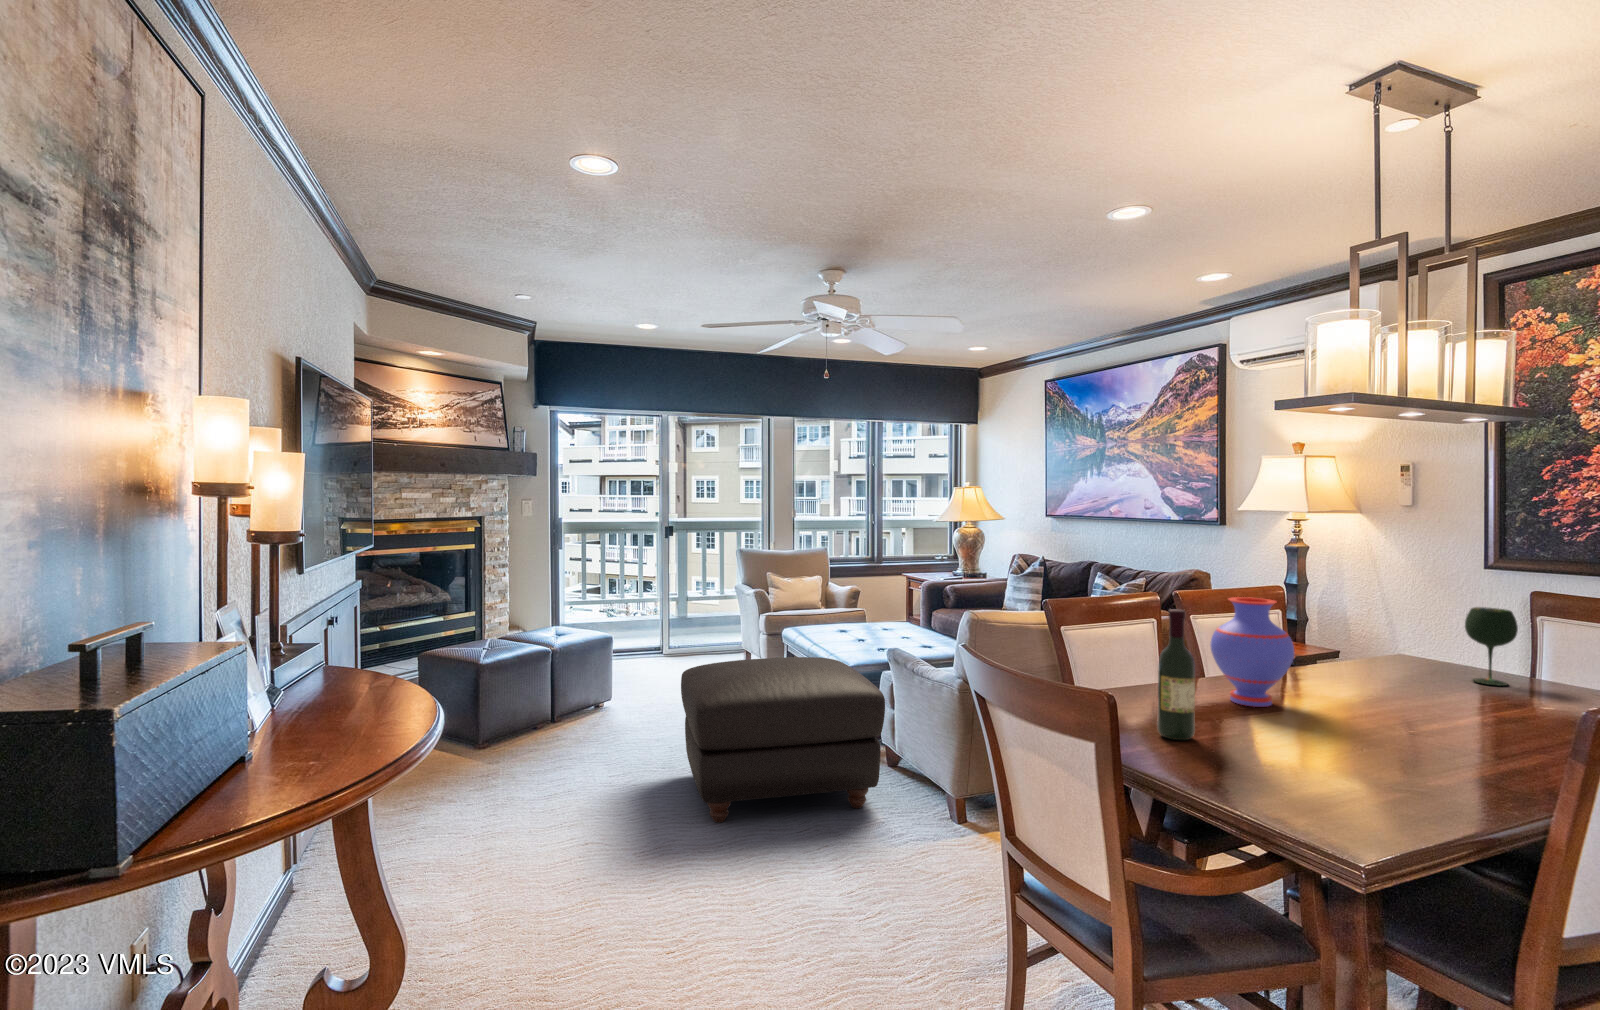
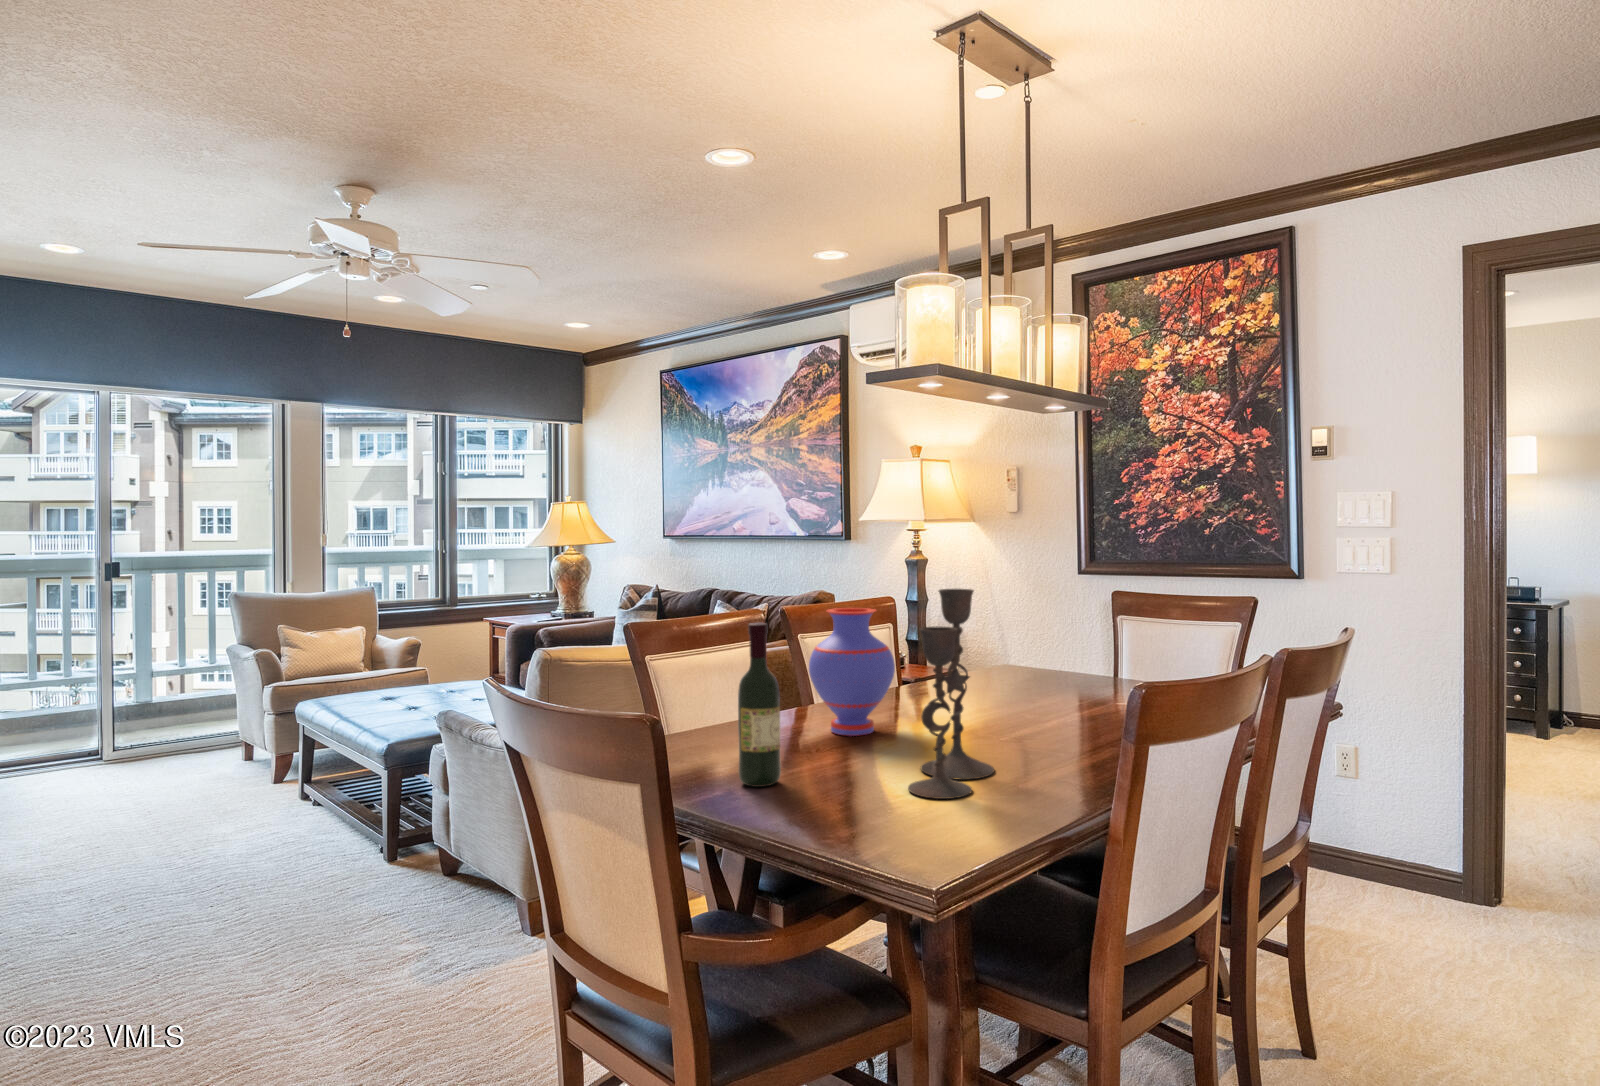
candlestick: none [1317,591,1405,775] -> present [908,589,994,799]
wine glass: present [1465,607,1518,686] -> none [1056,607,1099,687]
ottoman: present [681,657,885,823] -> none [91,736,424,1006]

